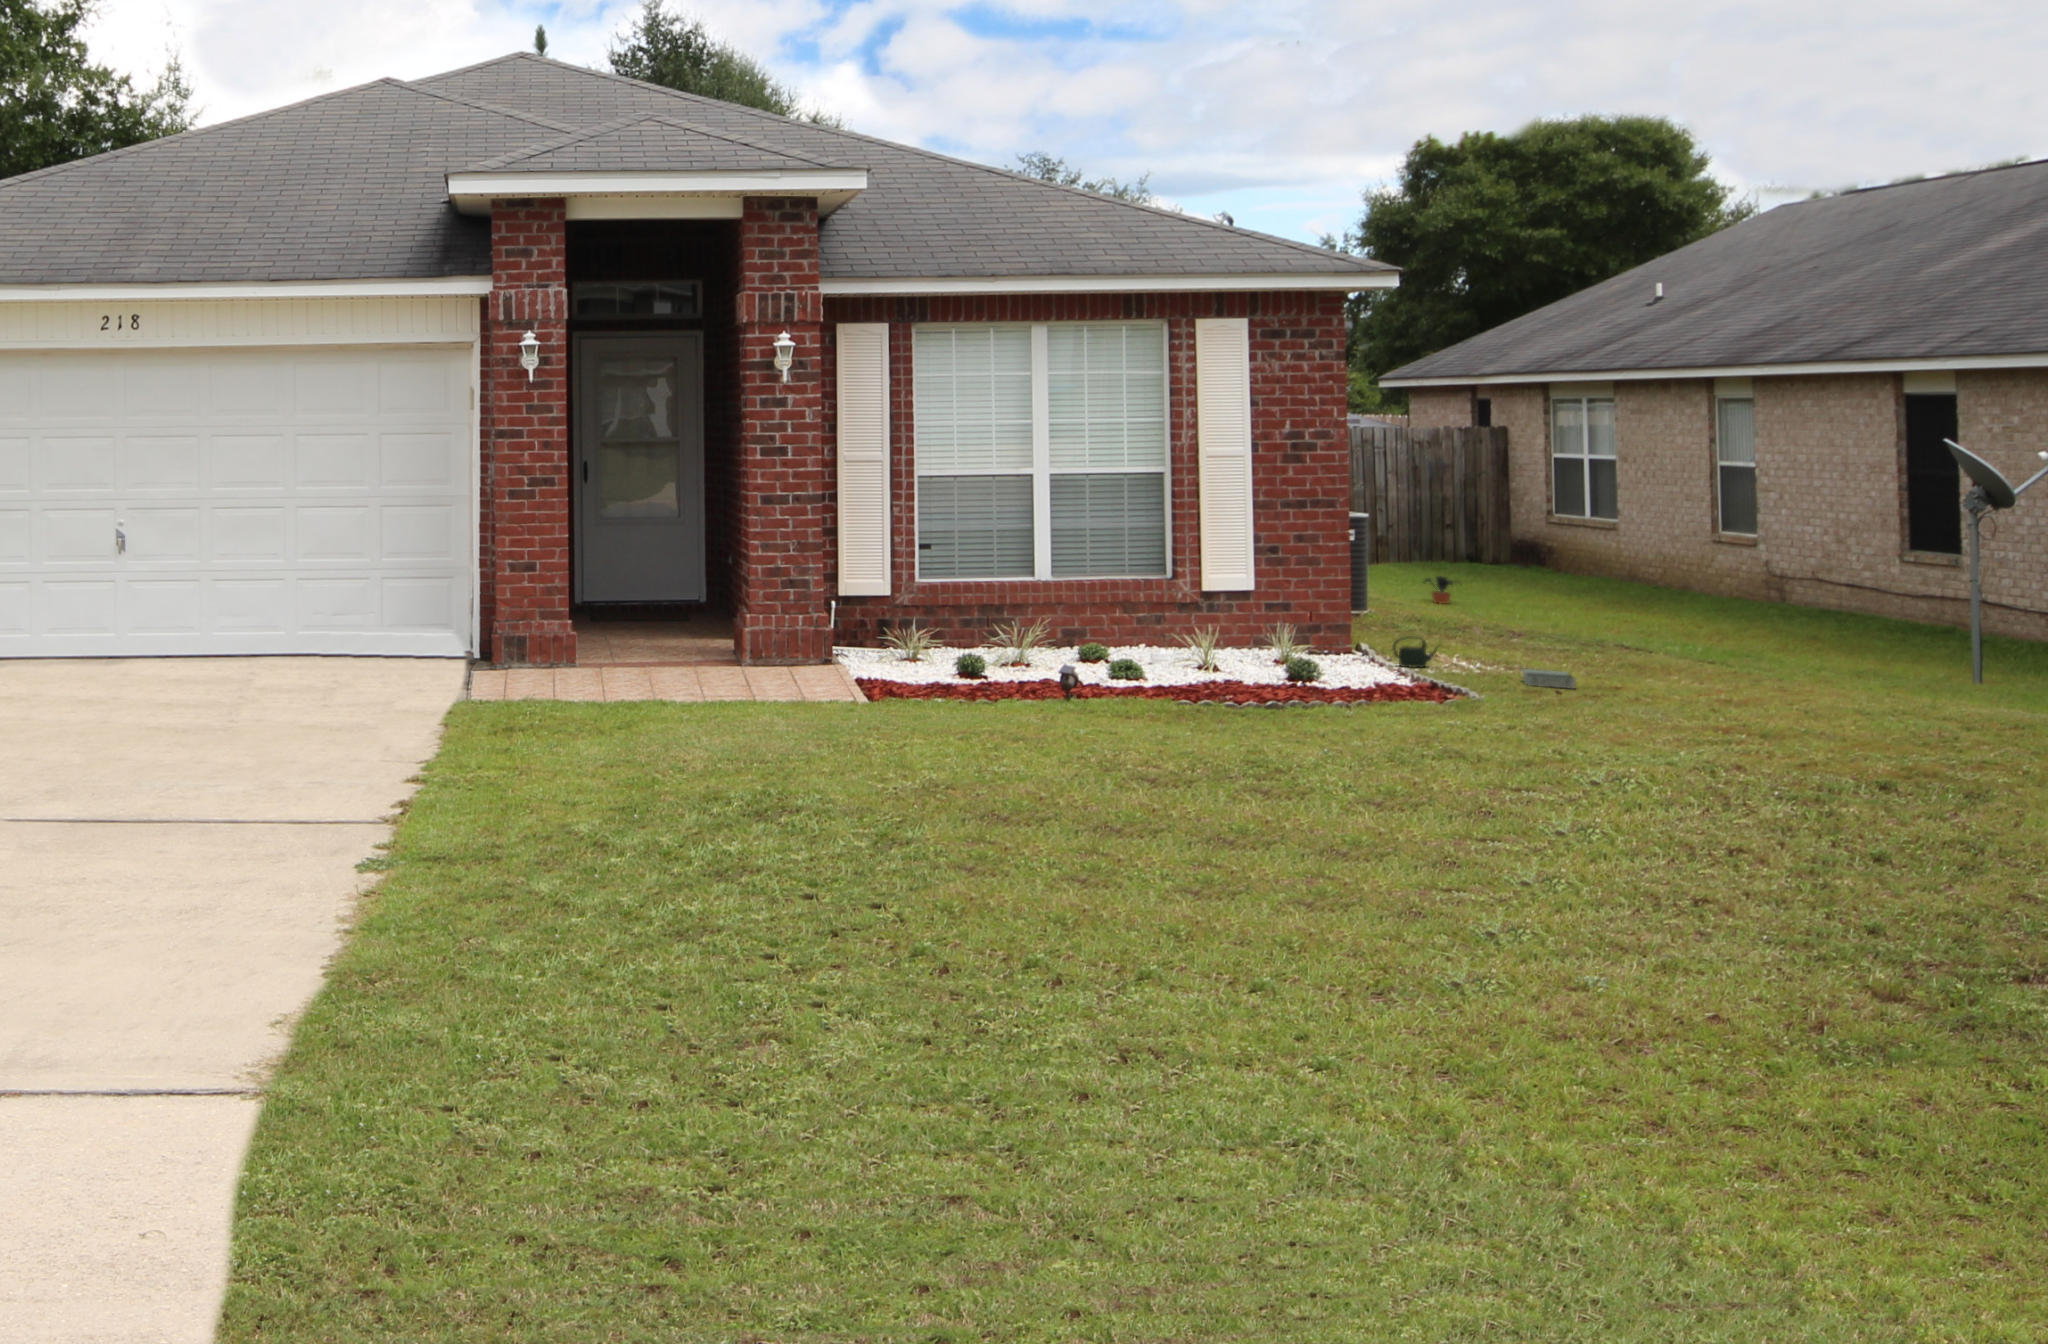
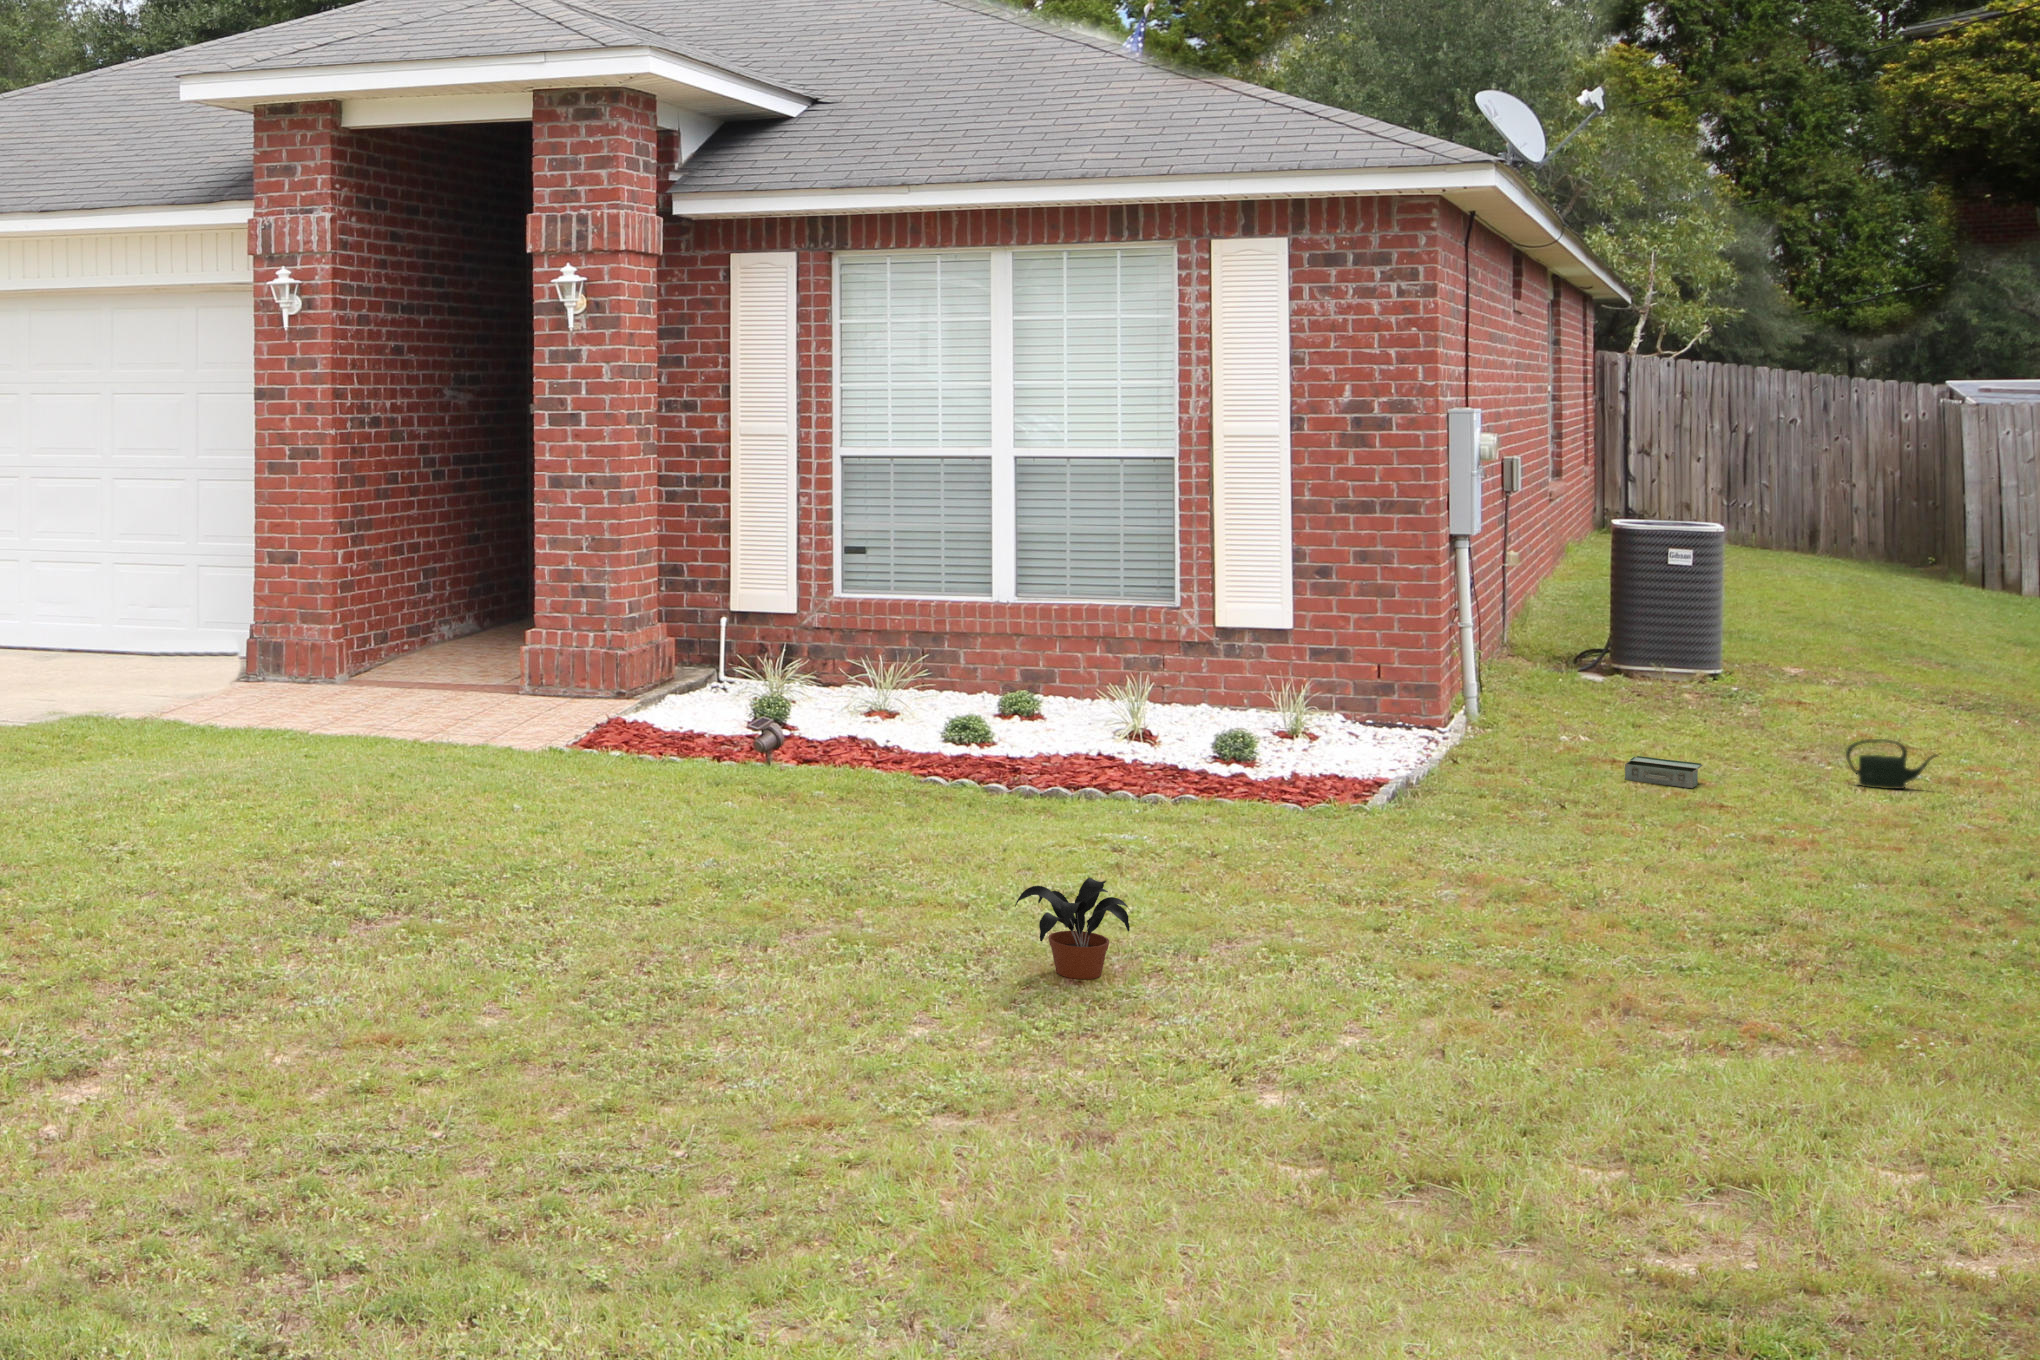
potted plant: present [1423,576,1453,604] -> present [1015,878,1130,979]
watering can: present [1393,637,1442,668] -> present [1846,739,1937,789]

